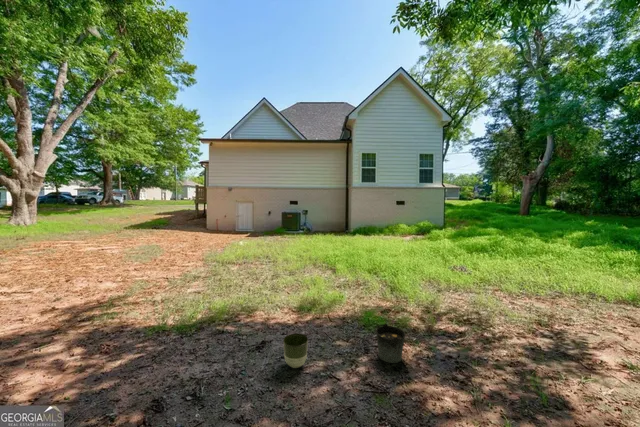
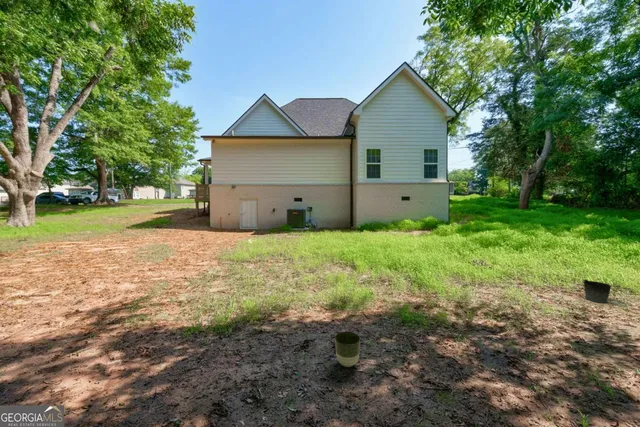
bucket: present [375,324,405,363] -> present [582,280,611,303]

